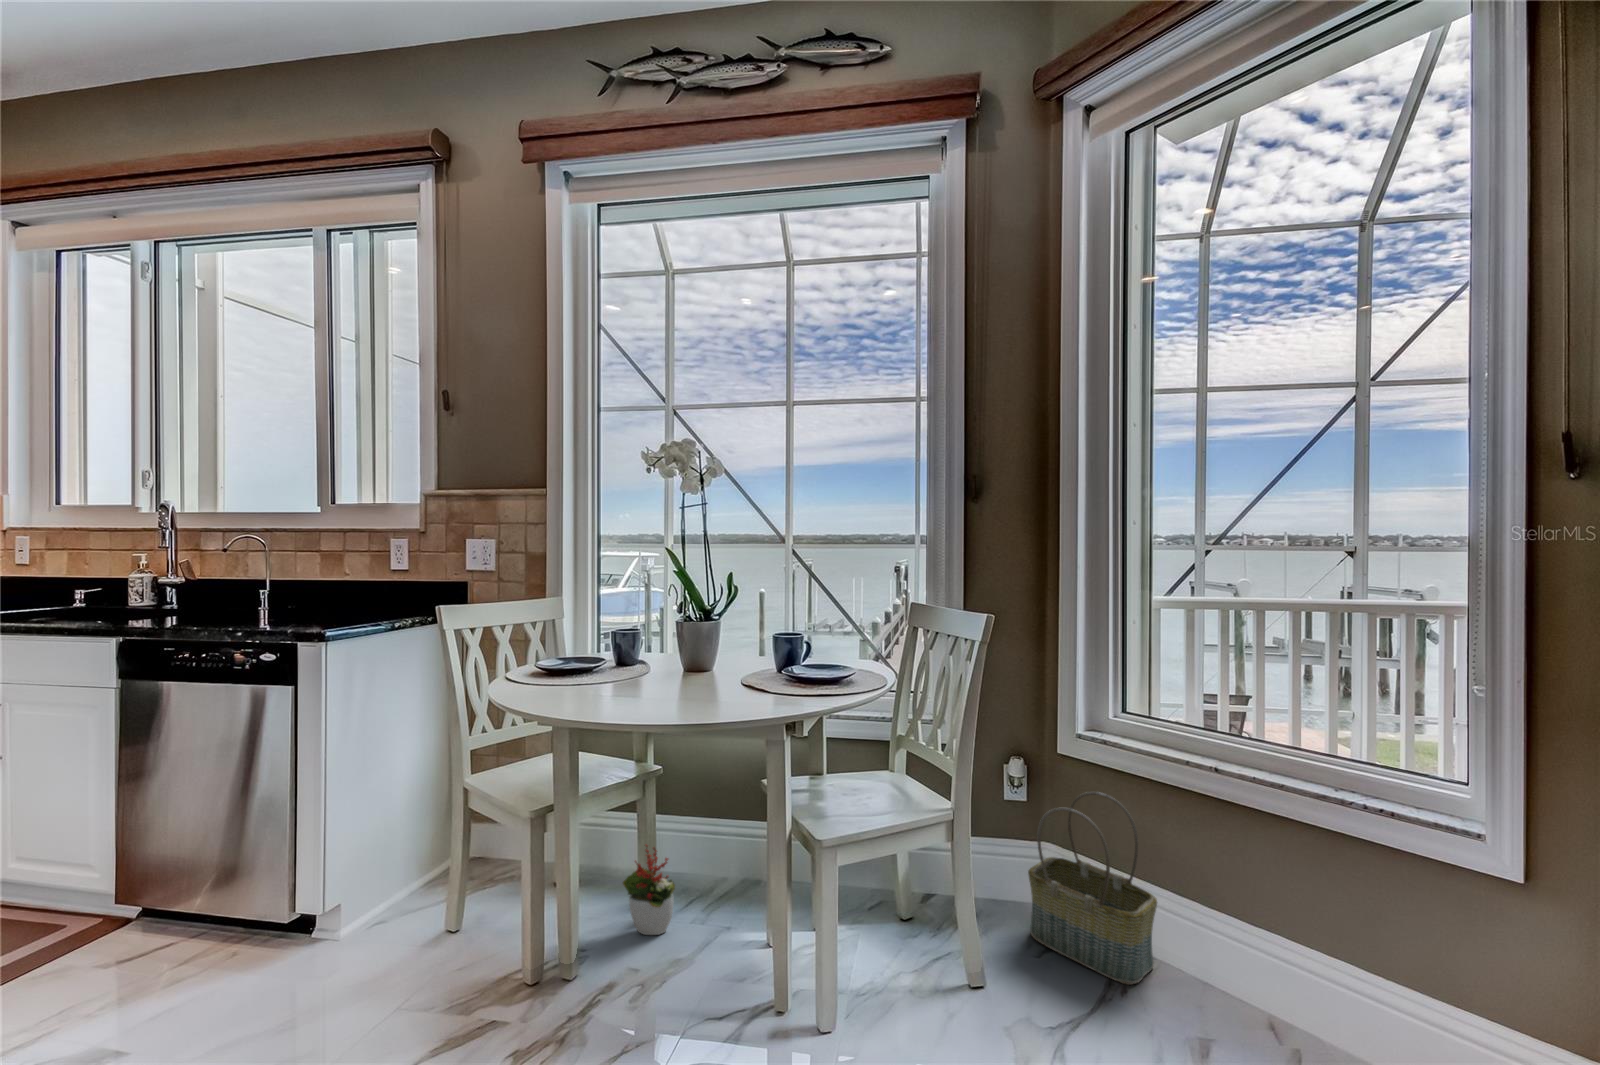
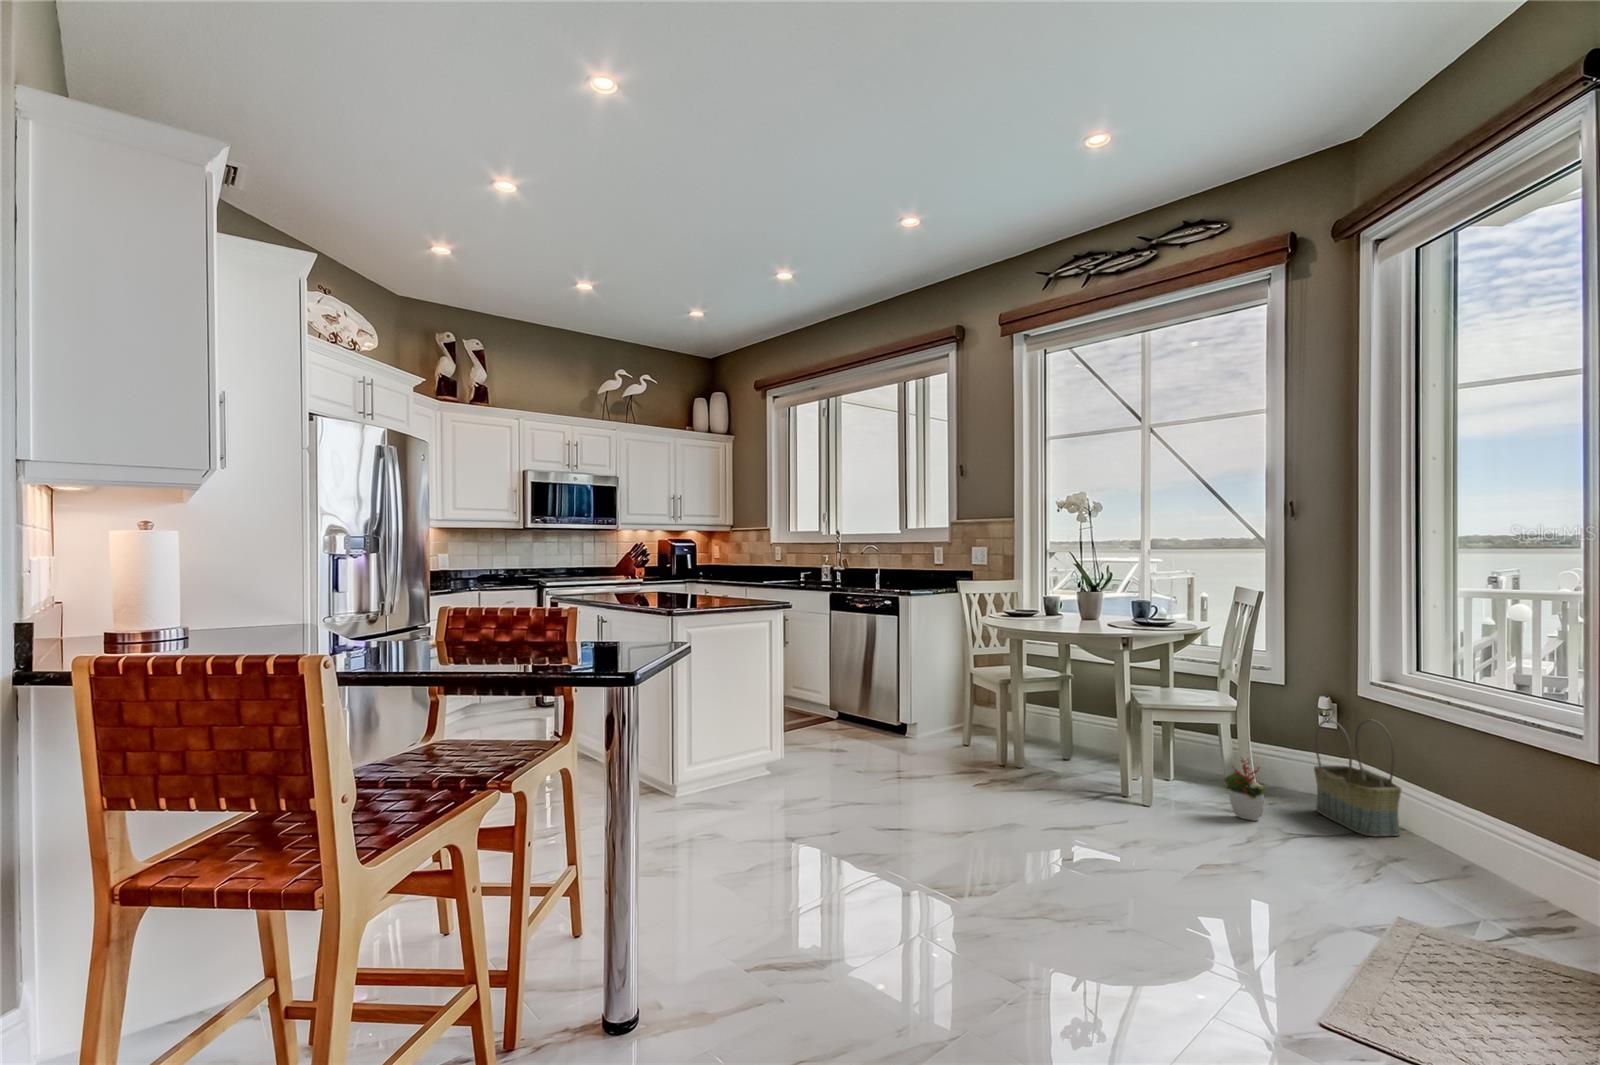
decorative plant: present [623,845,675,935] -> present [1224,759,1265,821]

